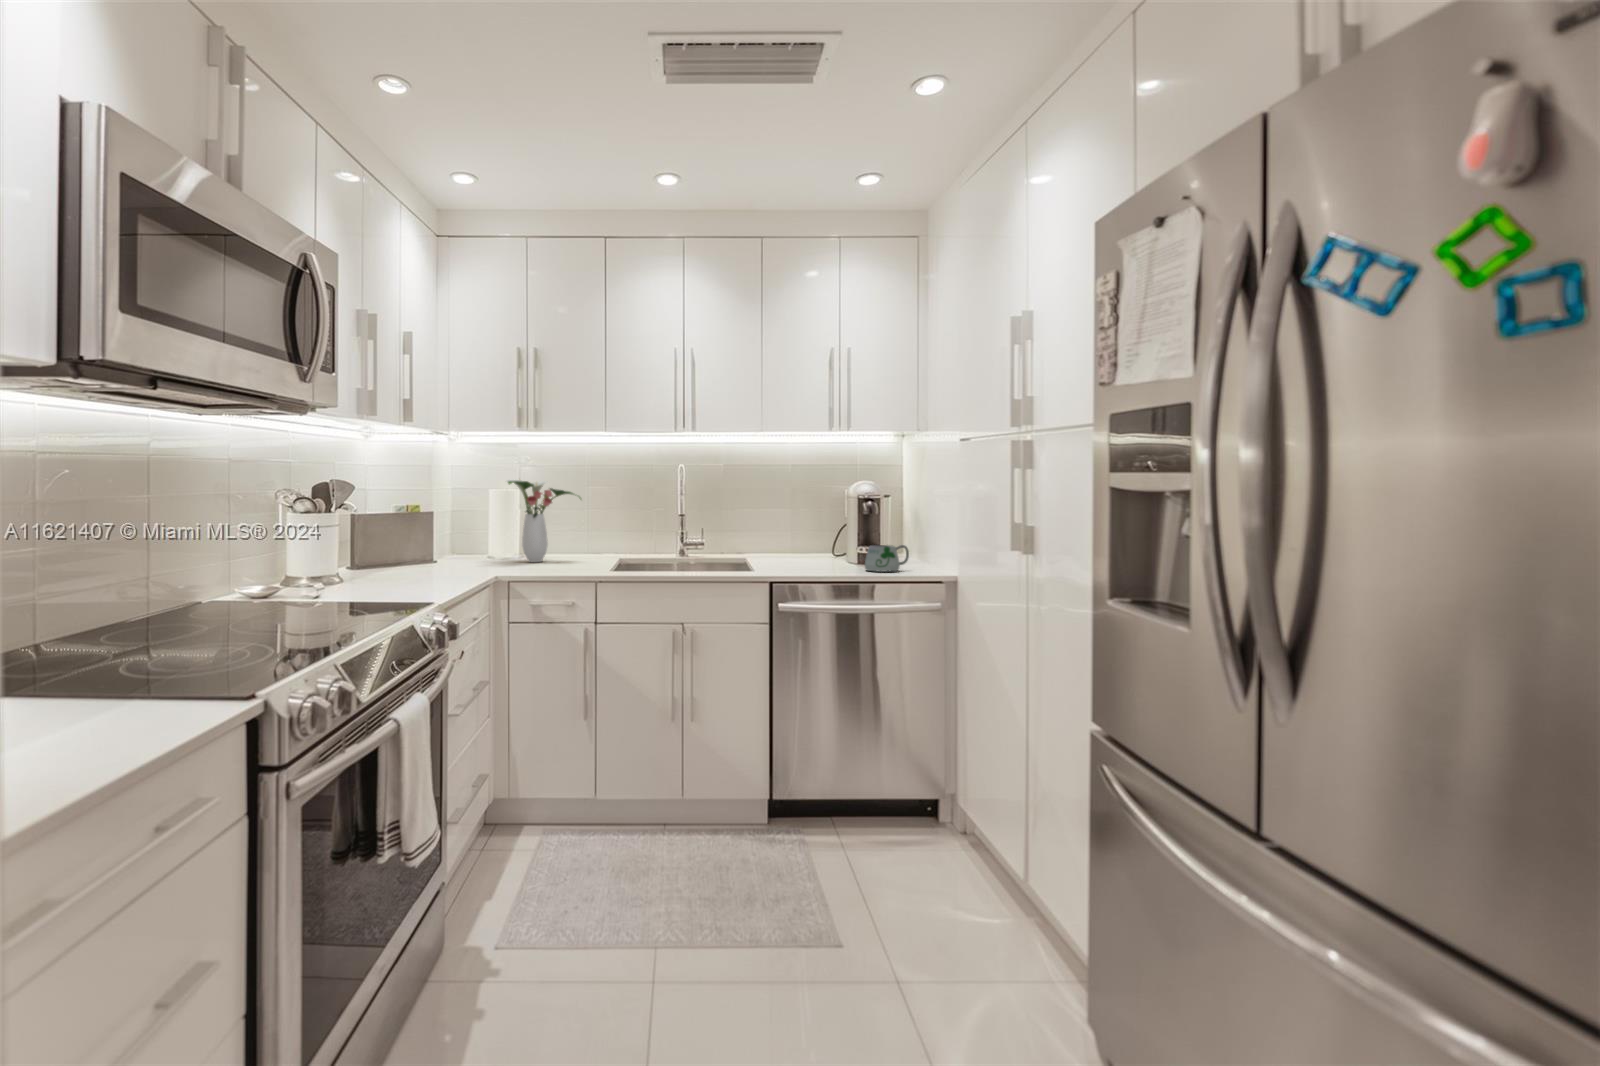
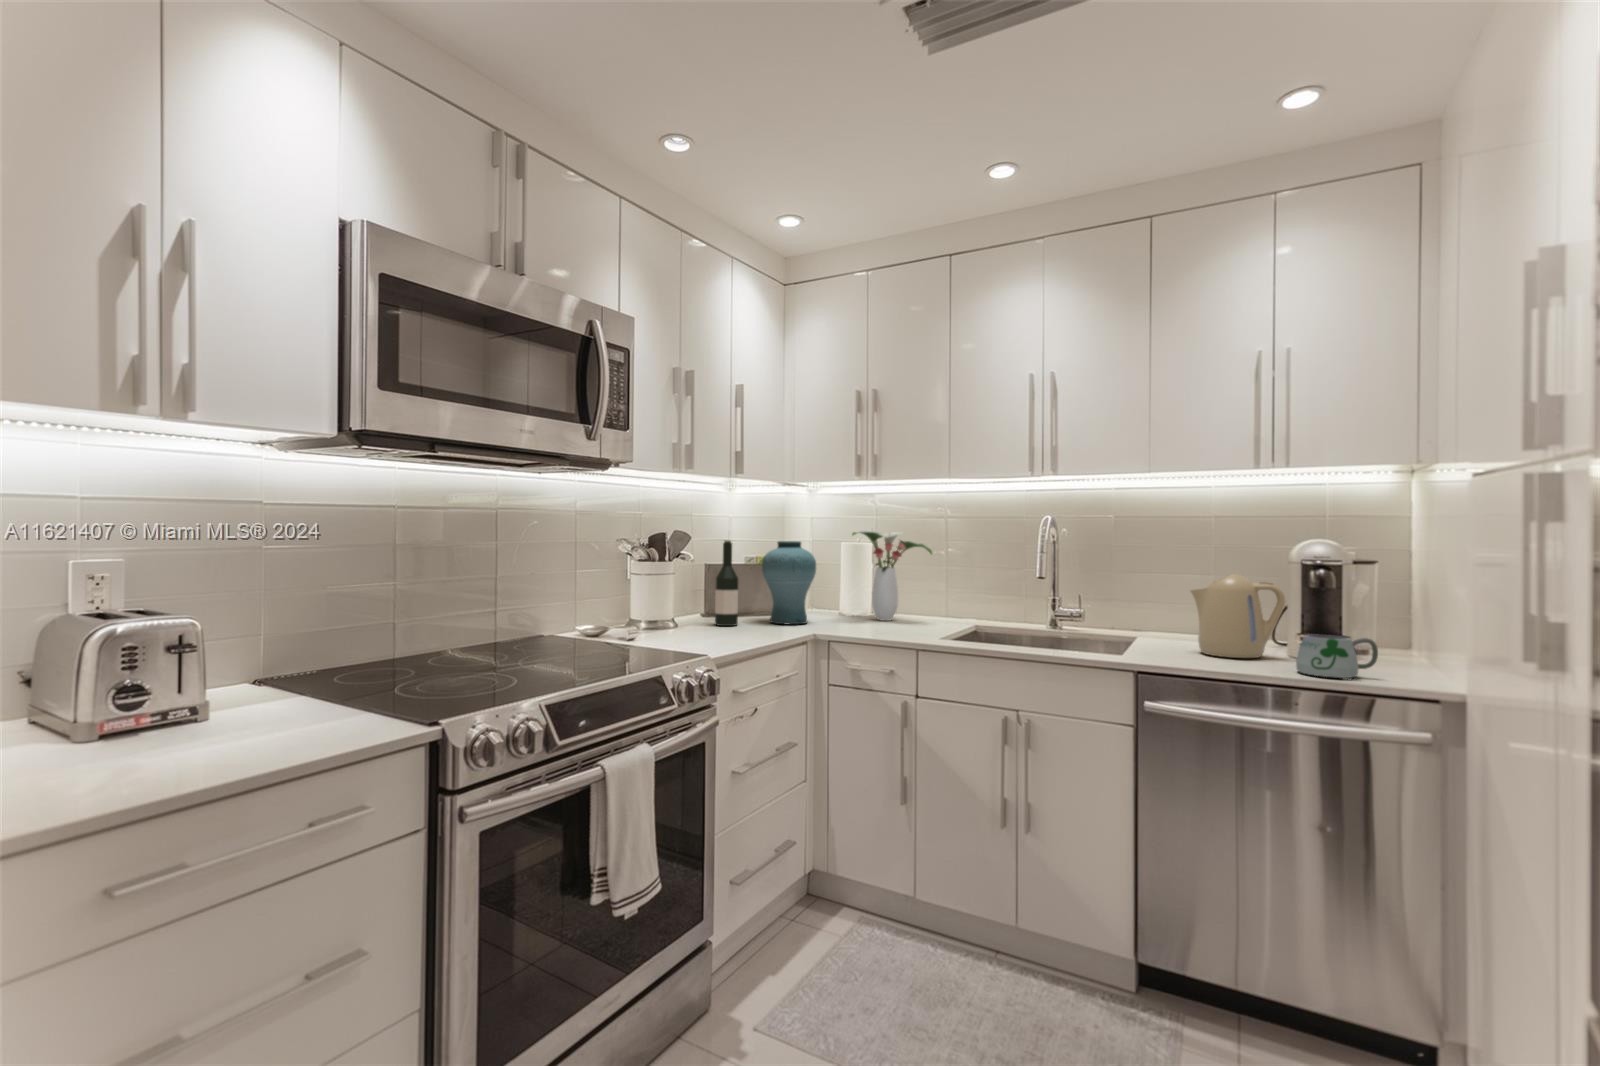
wine bottle: none [372,490,400,576] -> present [715,541,738,626]
vase: none [417,490,475,571] -> present [762,541,816,624]
kettle: none [791,508,850,566] -> present [1190,574,1285,658]

